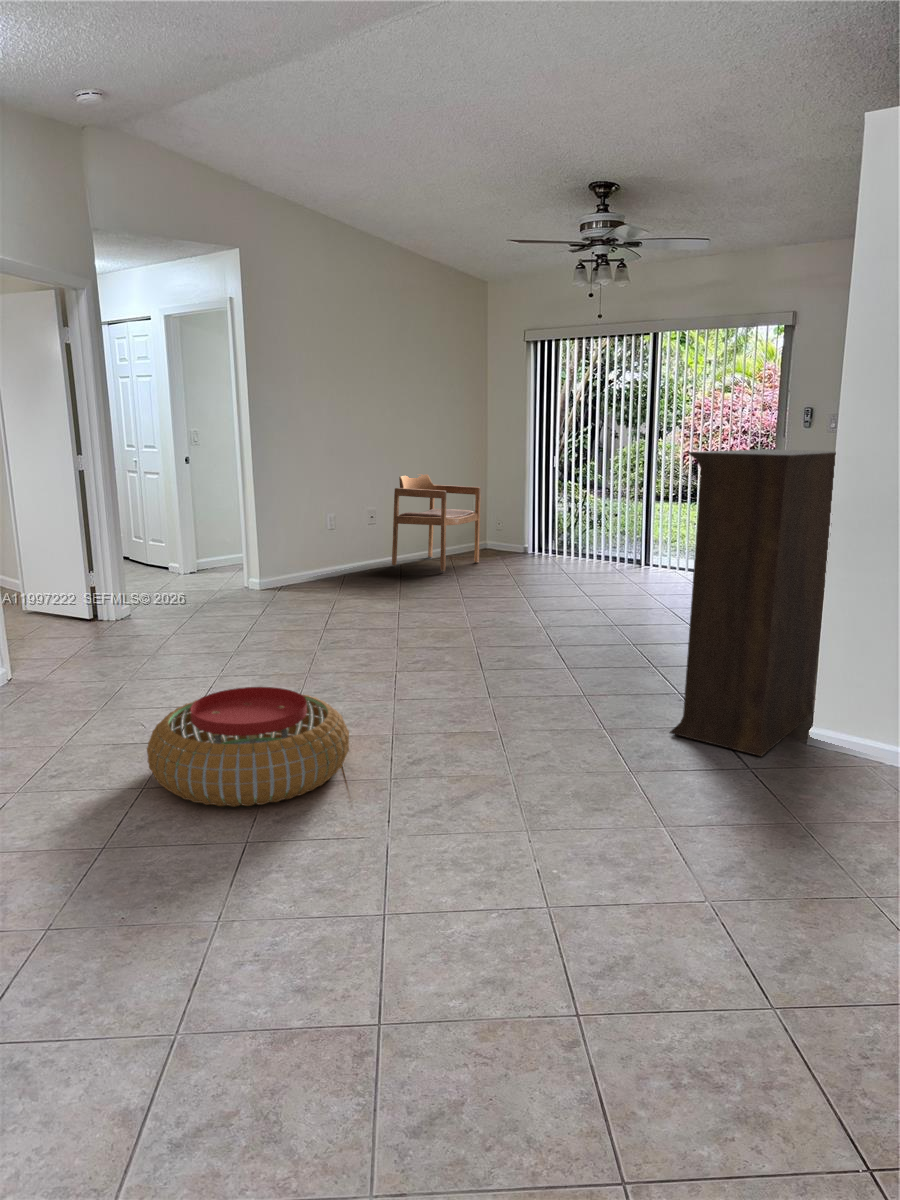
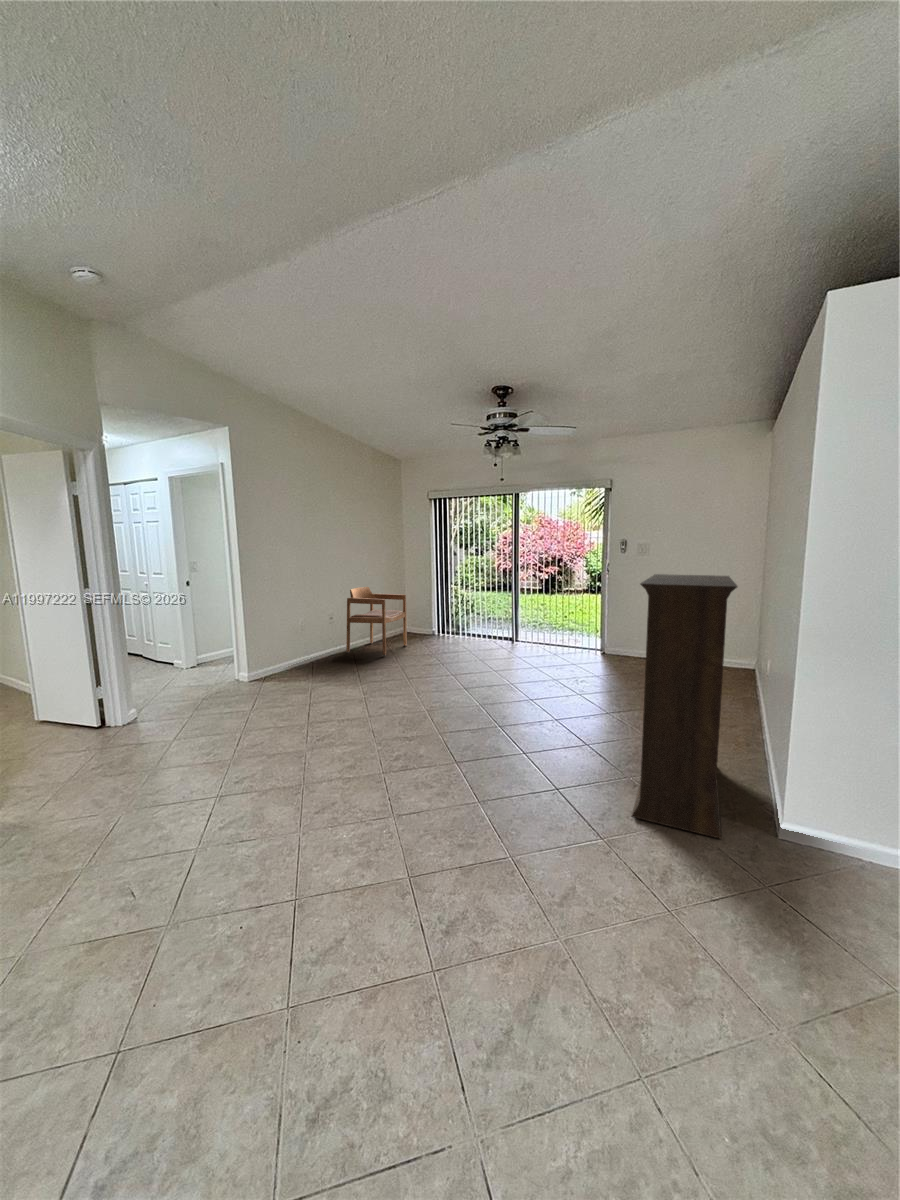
pouf: present [147,687,349,807] -> none [136,827,367,1024]

